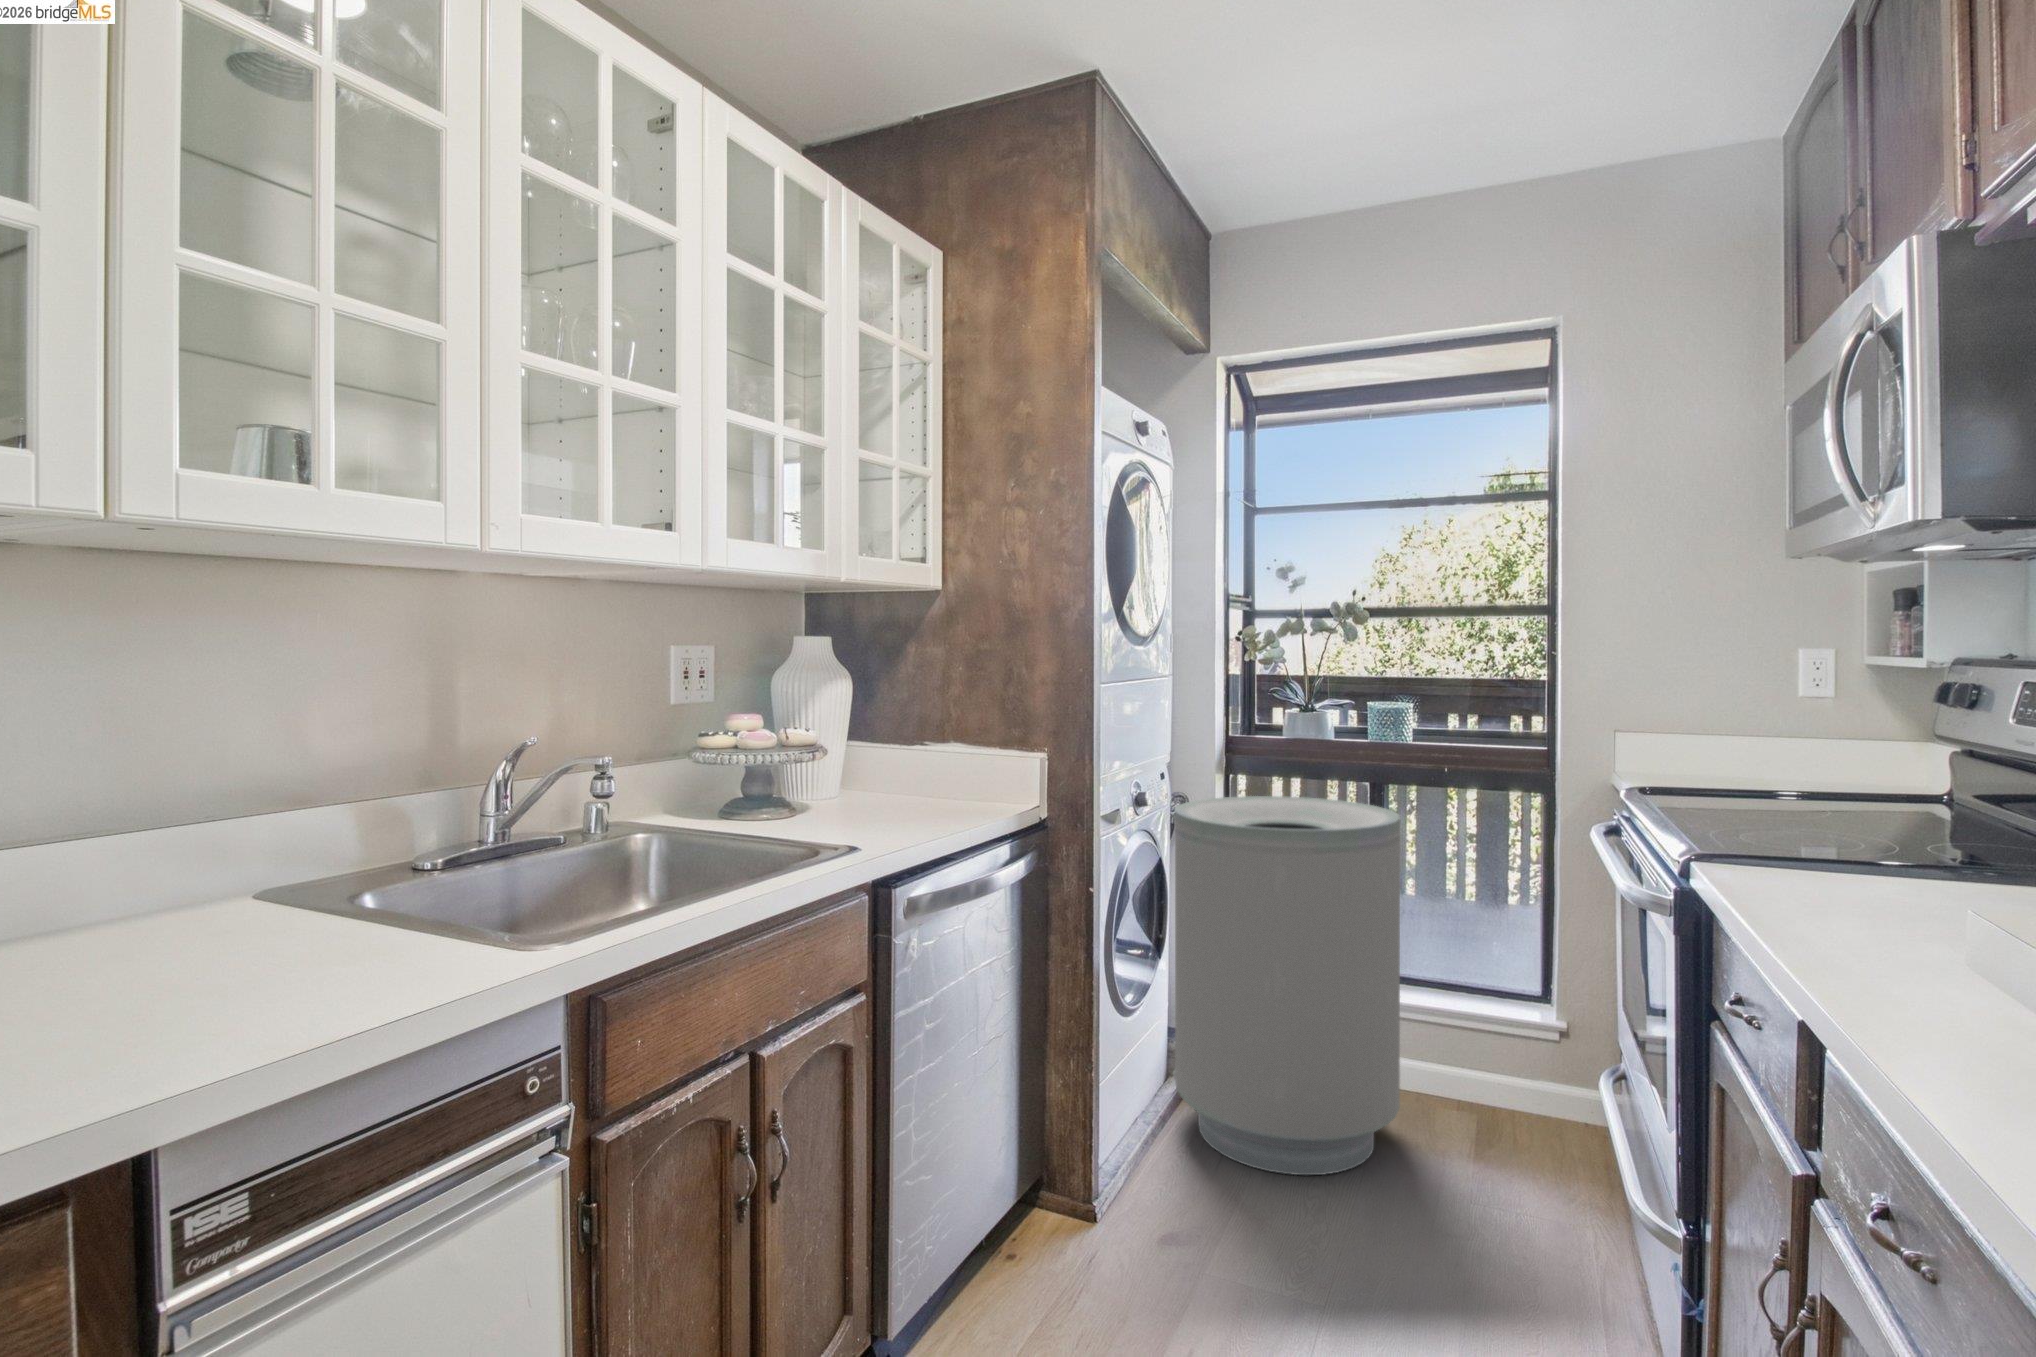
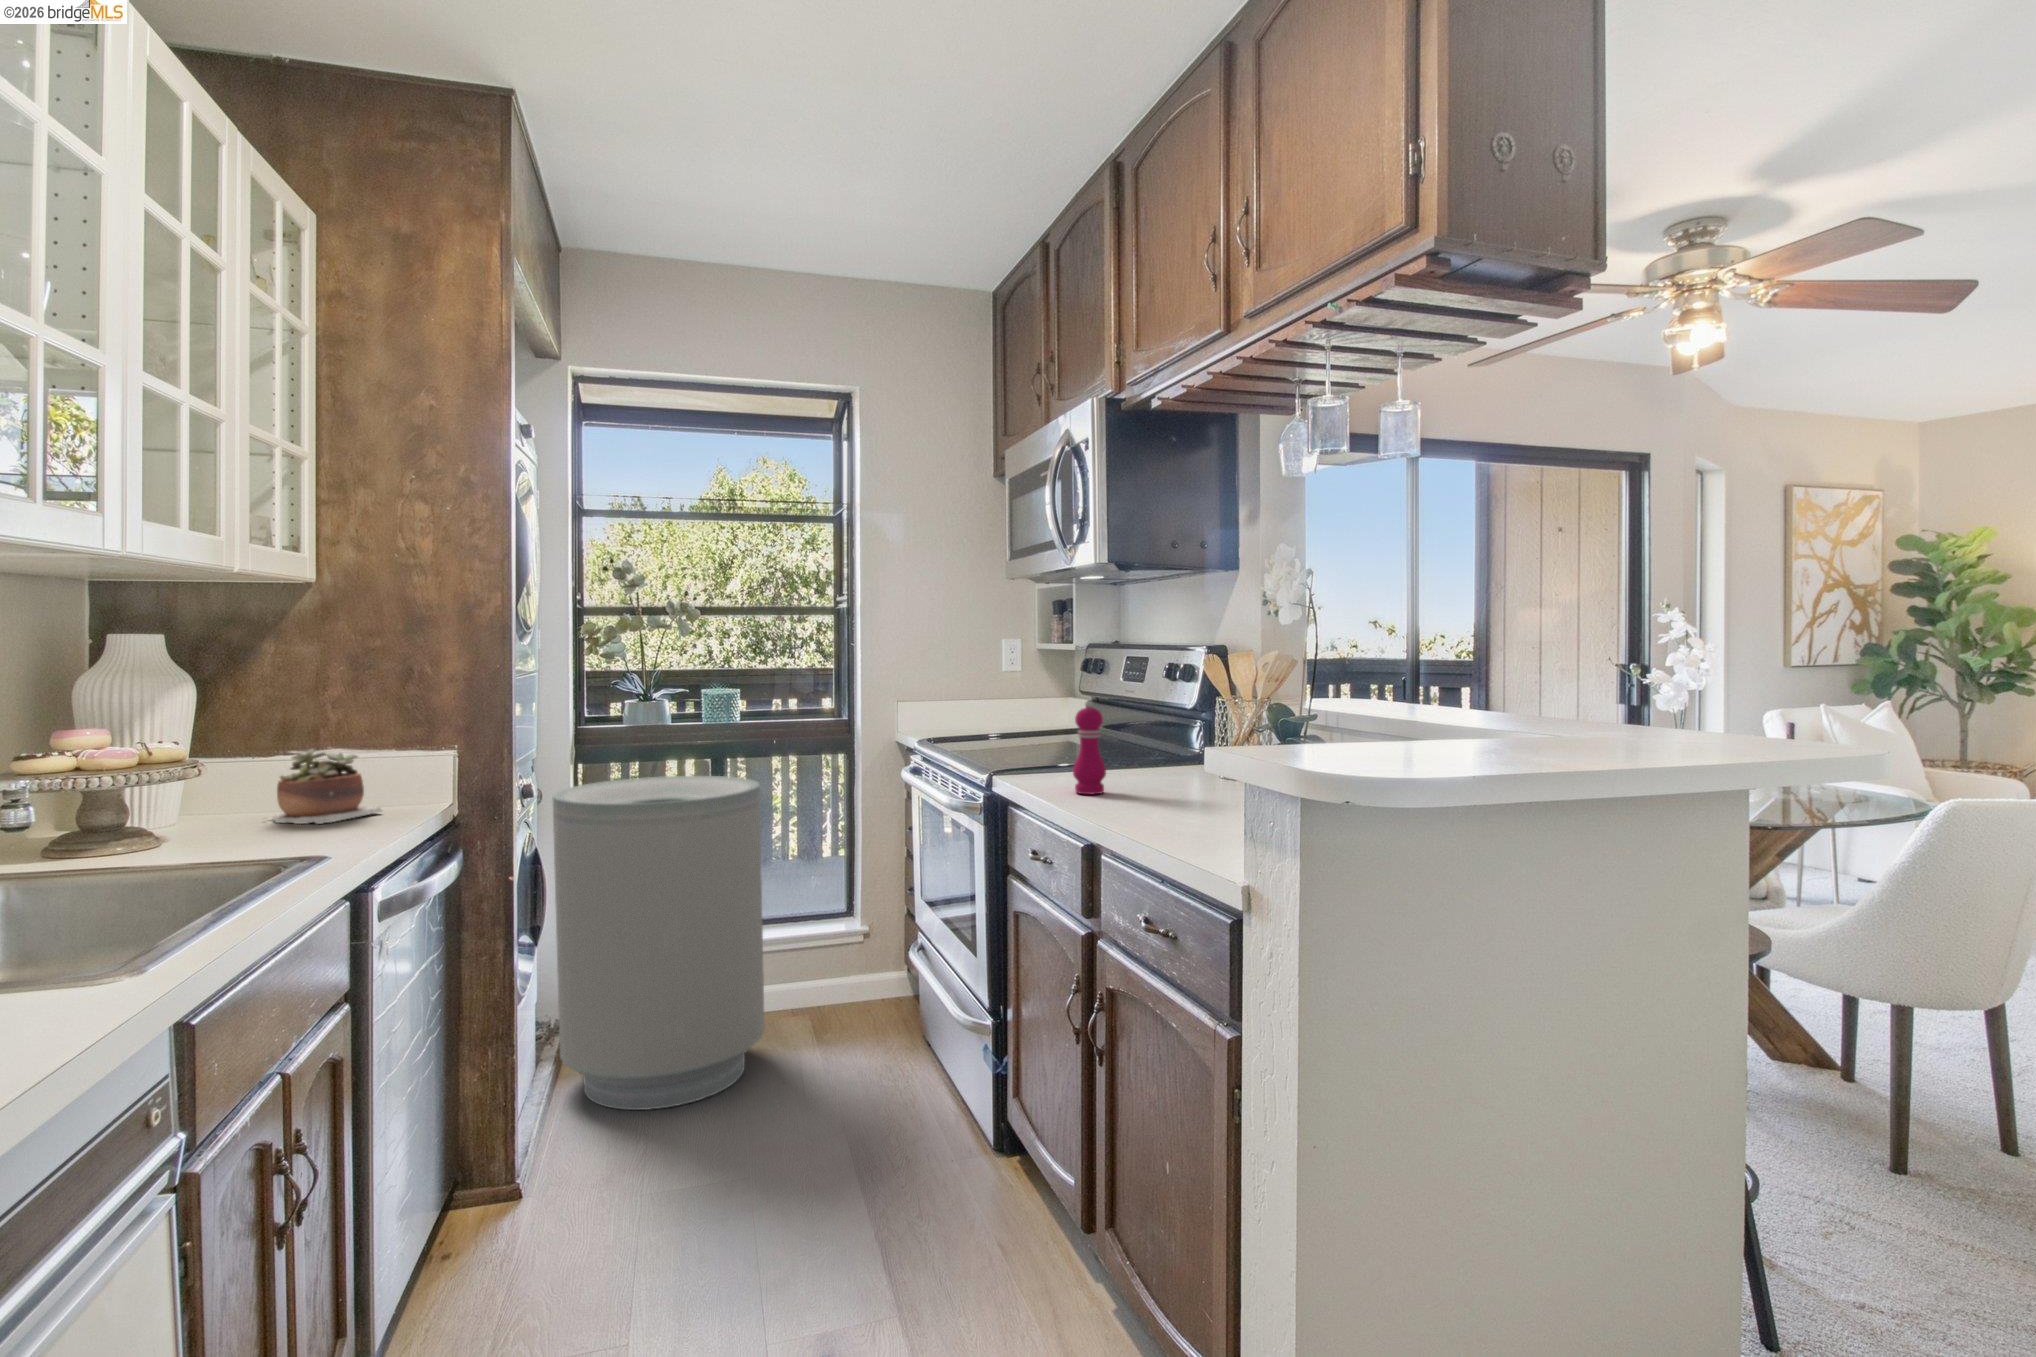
succulent plant: none [888,743,977,813] -> present [272,749,382,824]
pepper mill: none [1834,751,1910,915] -> present [1073,701,1106,795]

